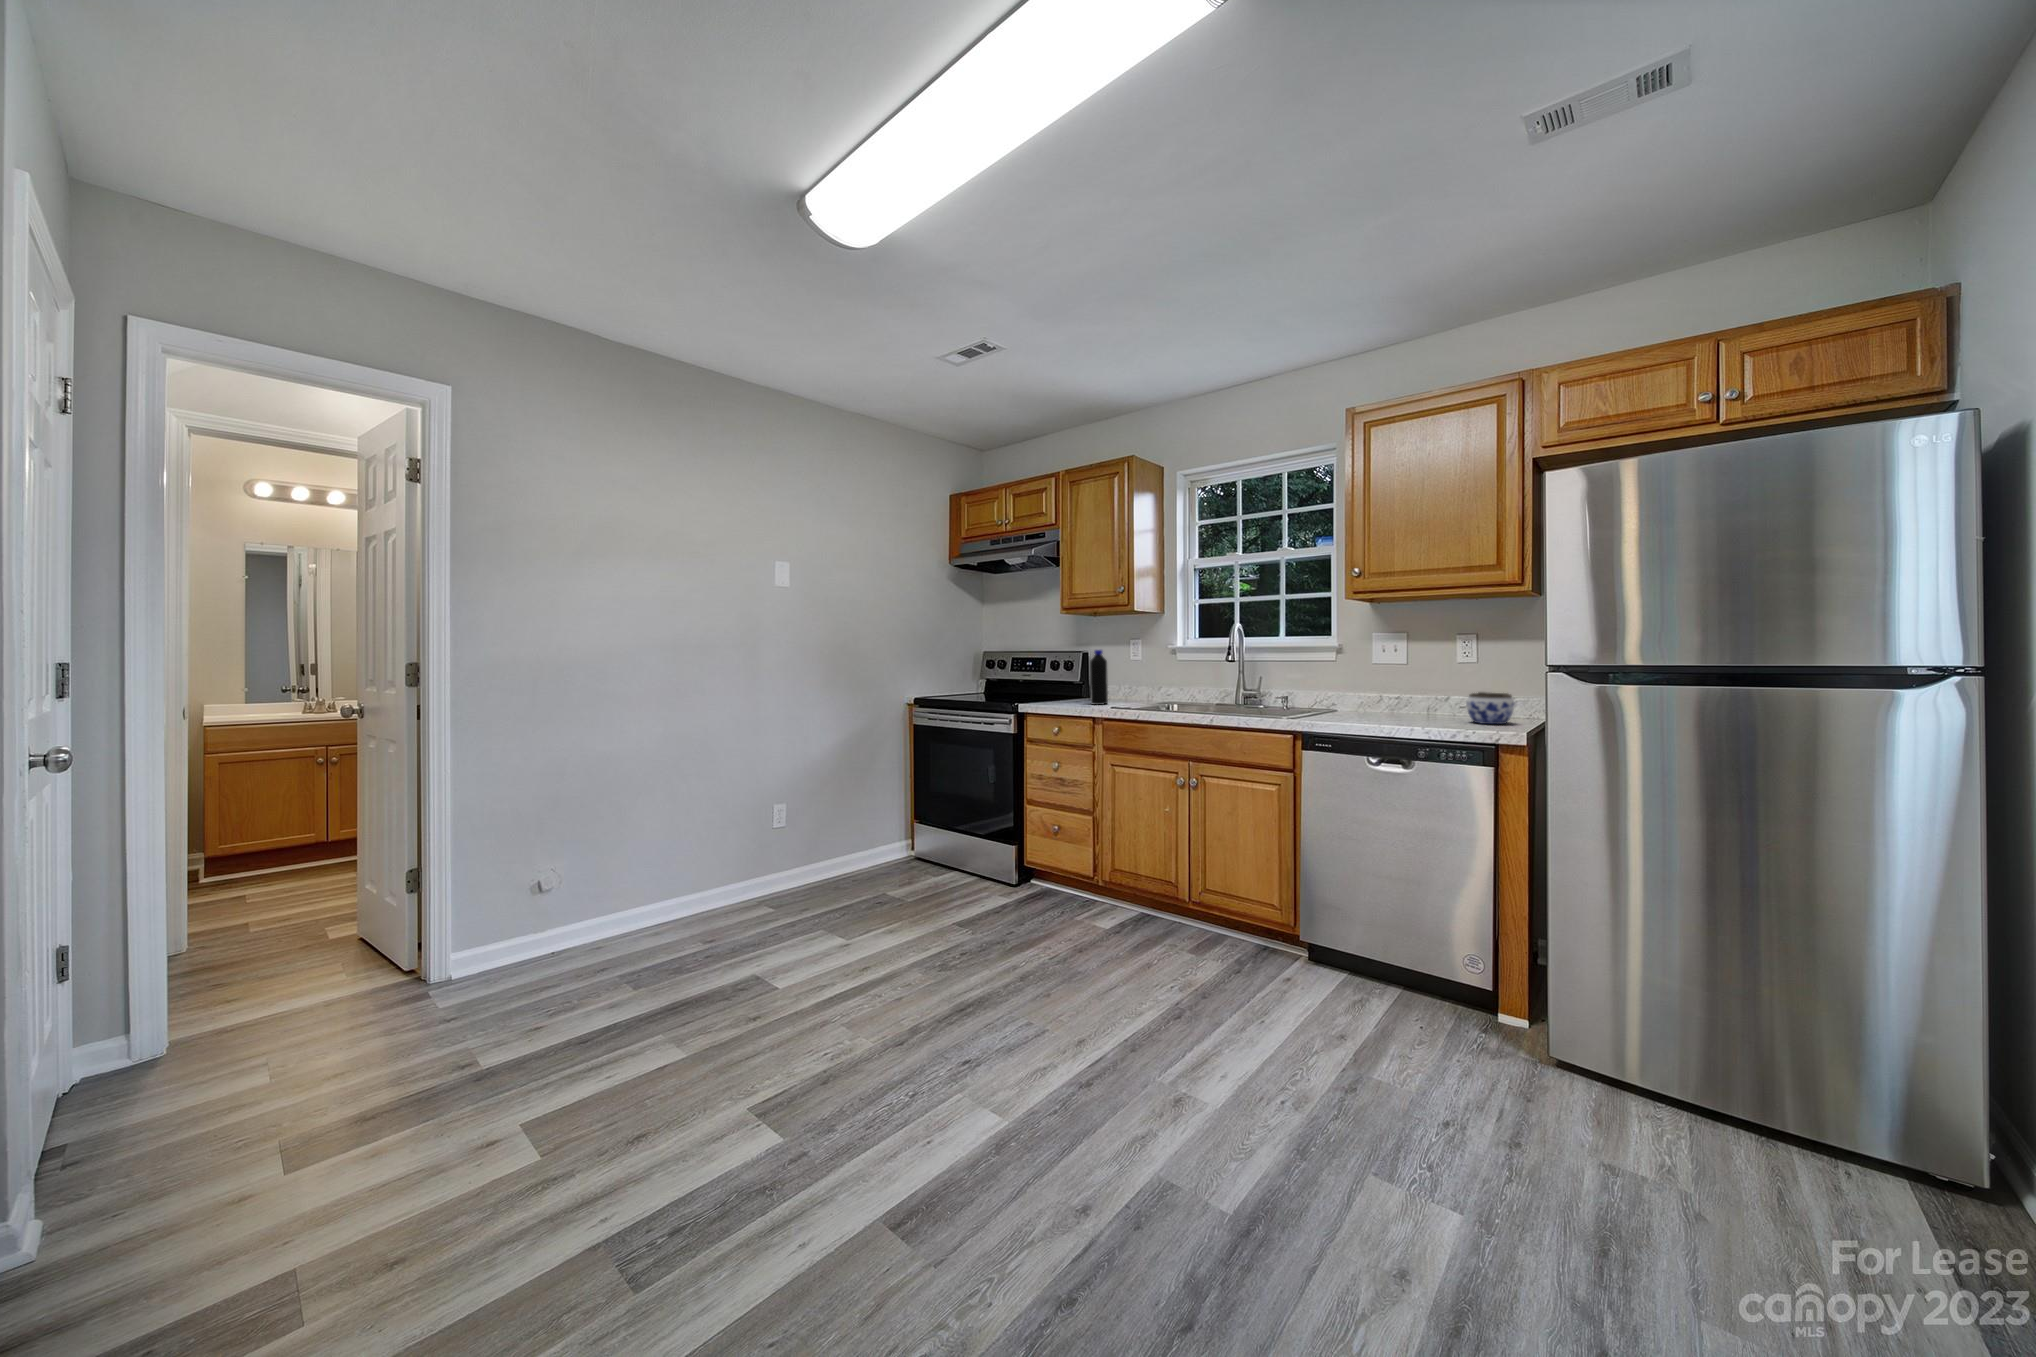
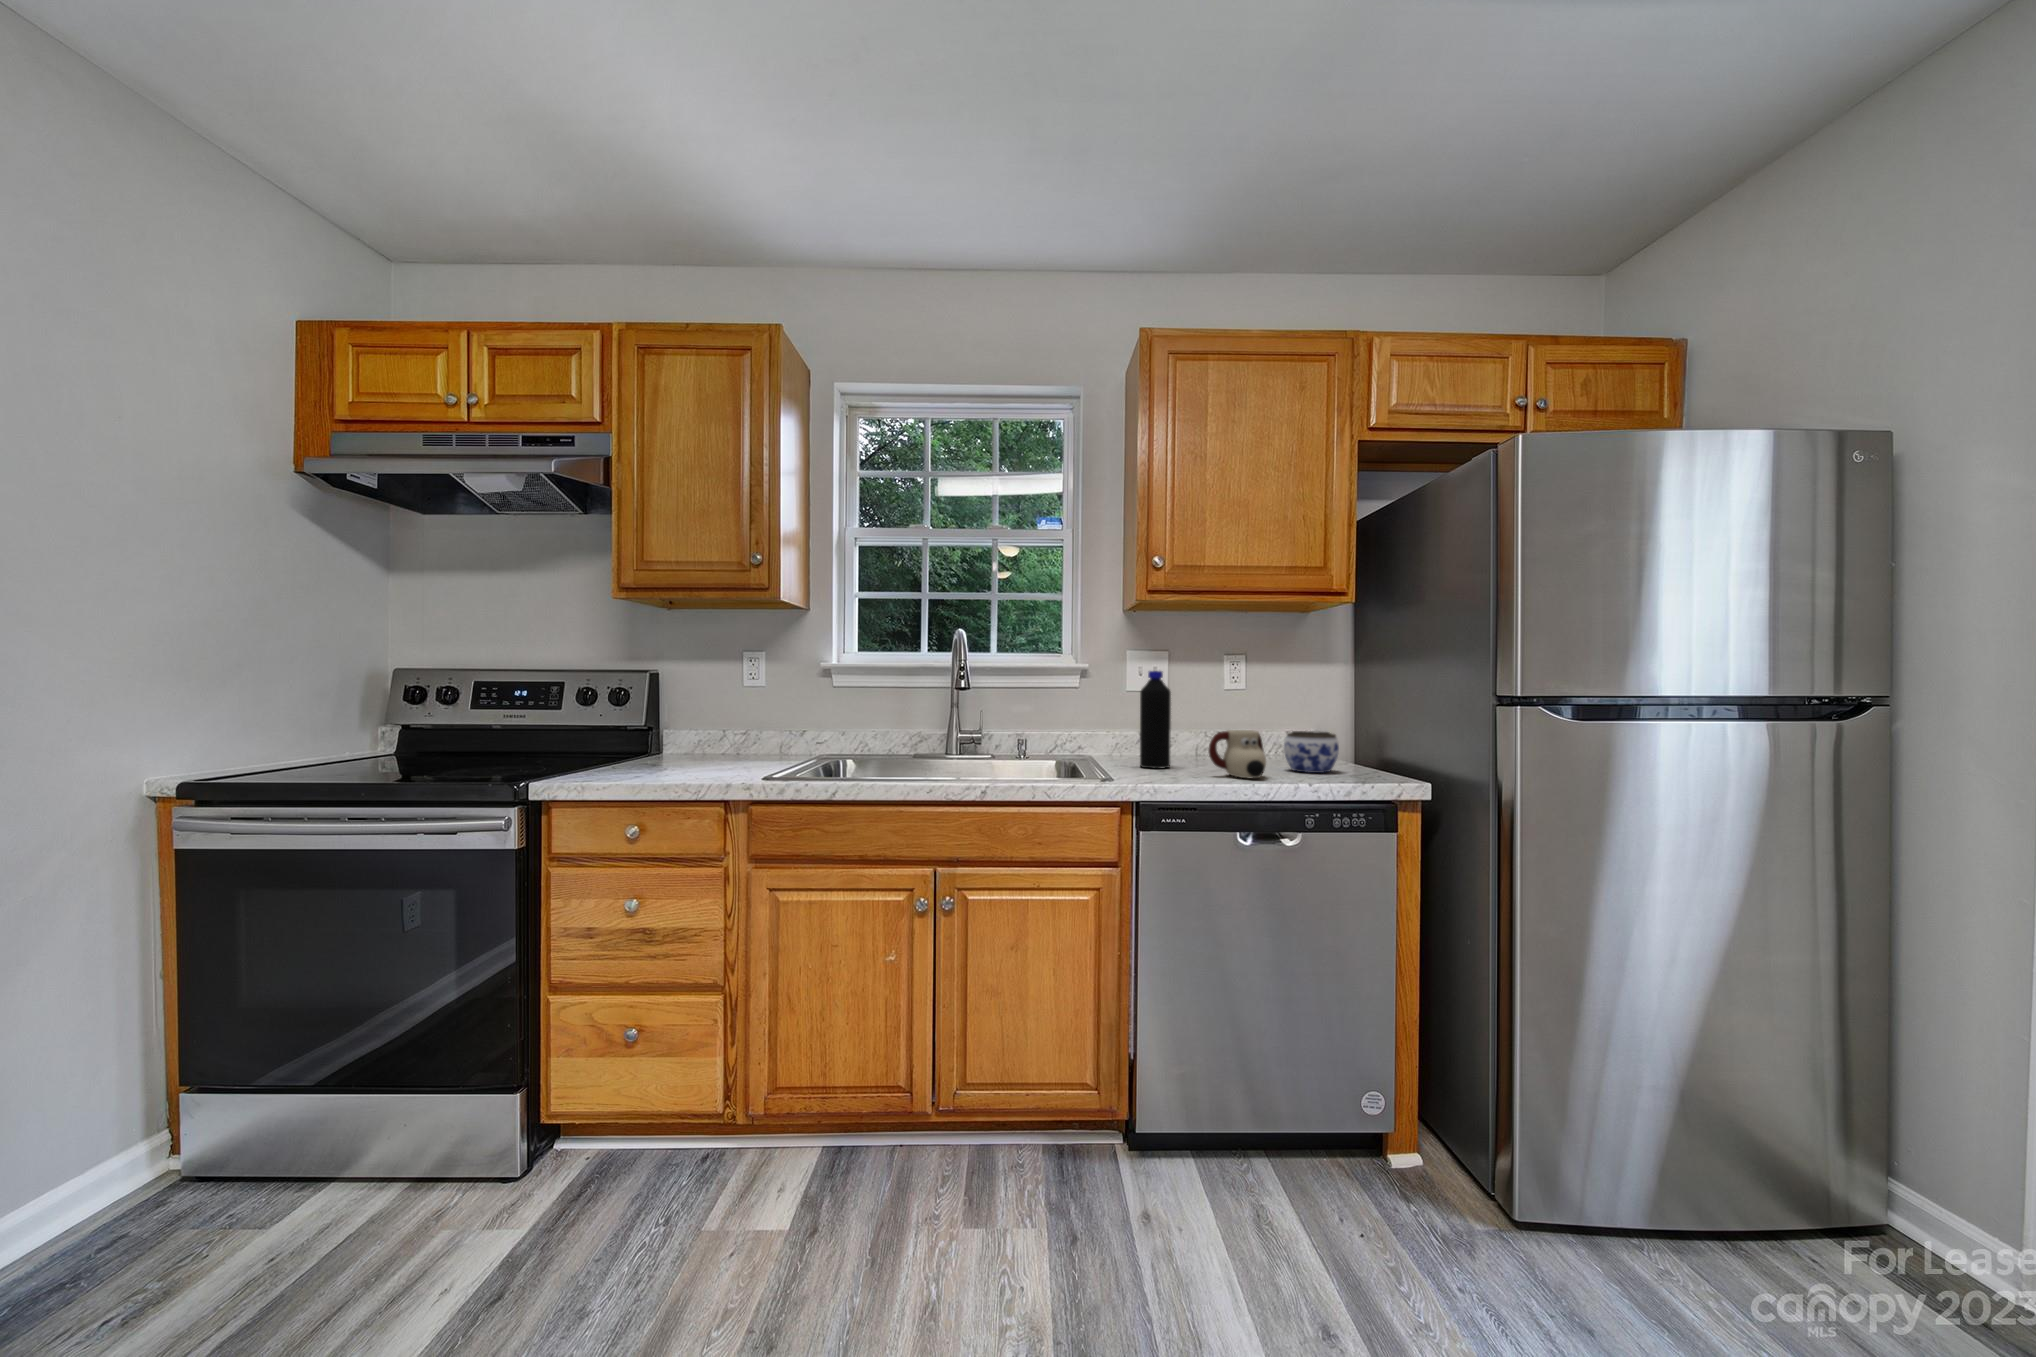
bottle: present [1090,650,1108,705] -> present [1140,671,1171,769]
mug: none [1384,690,1429,724] -> present [1208,730,1266,778]

